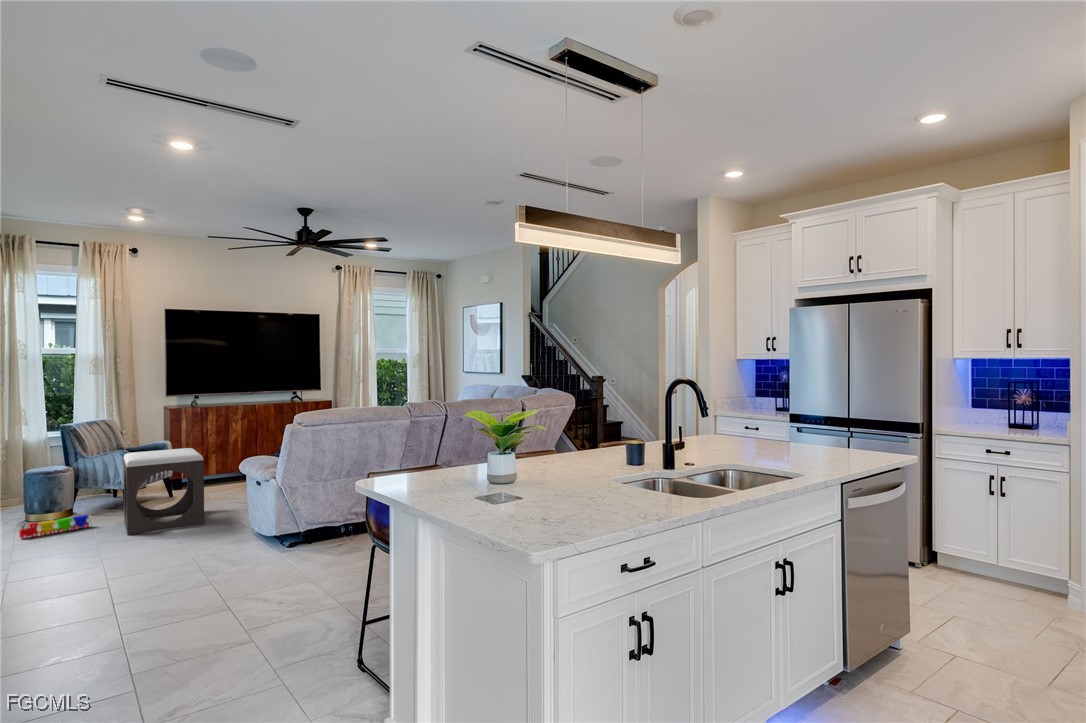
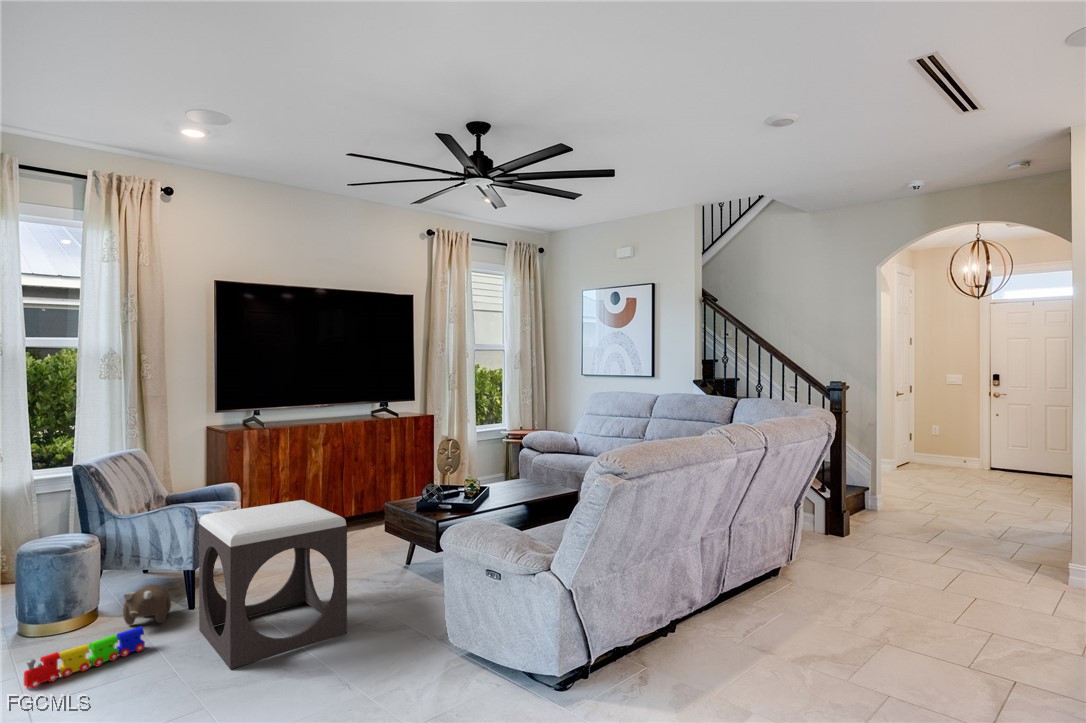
plush toy: none [82,496,114,518] -> present [123,584,171,625]

